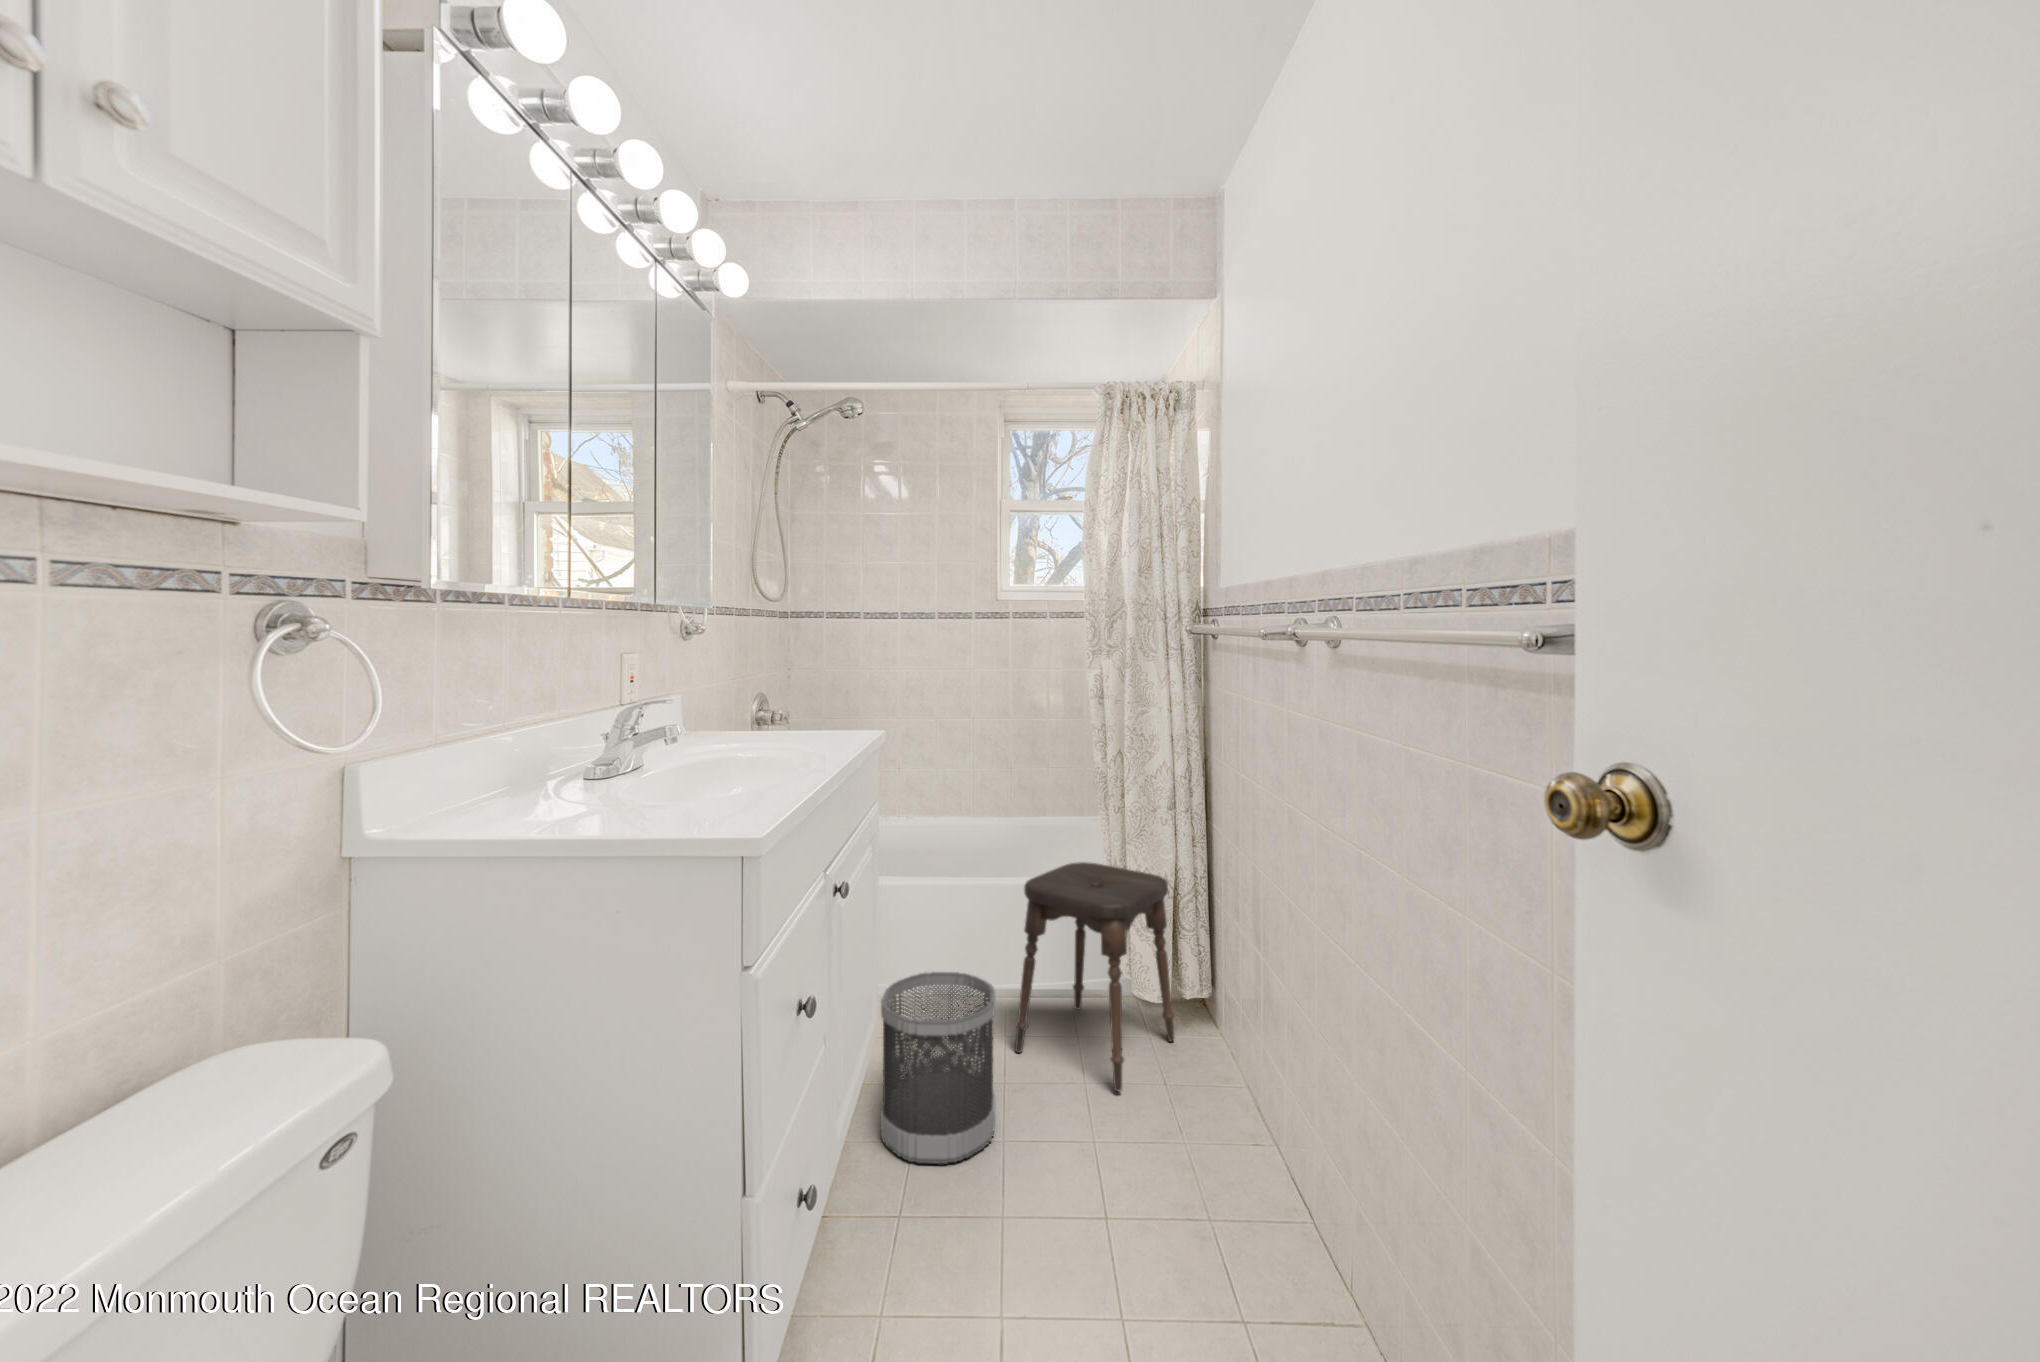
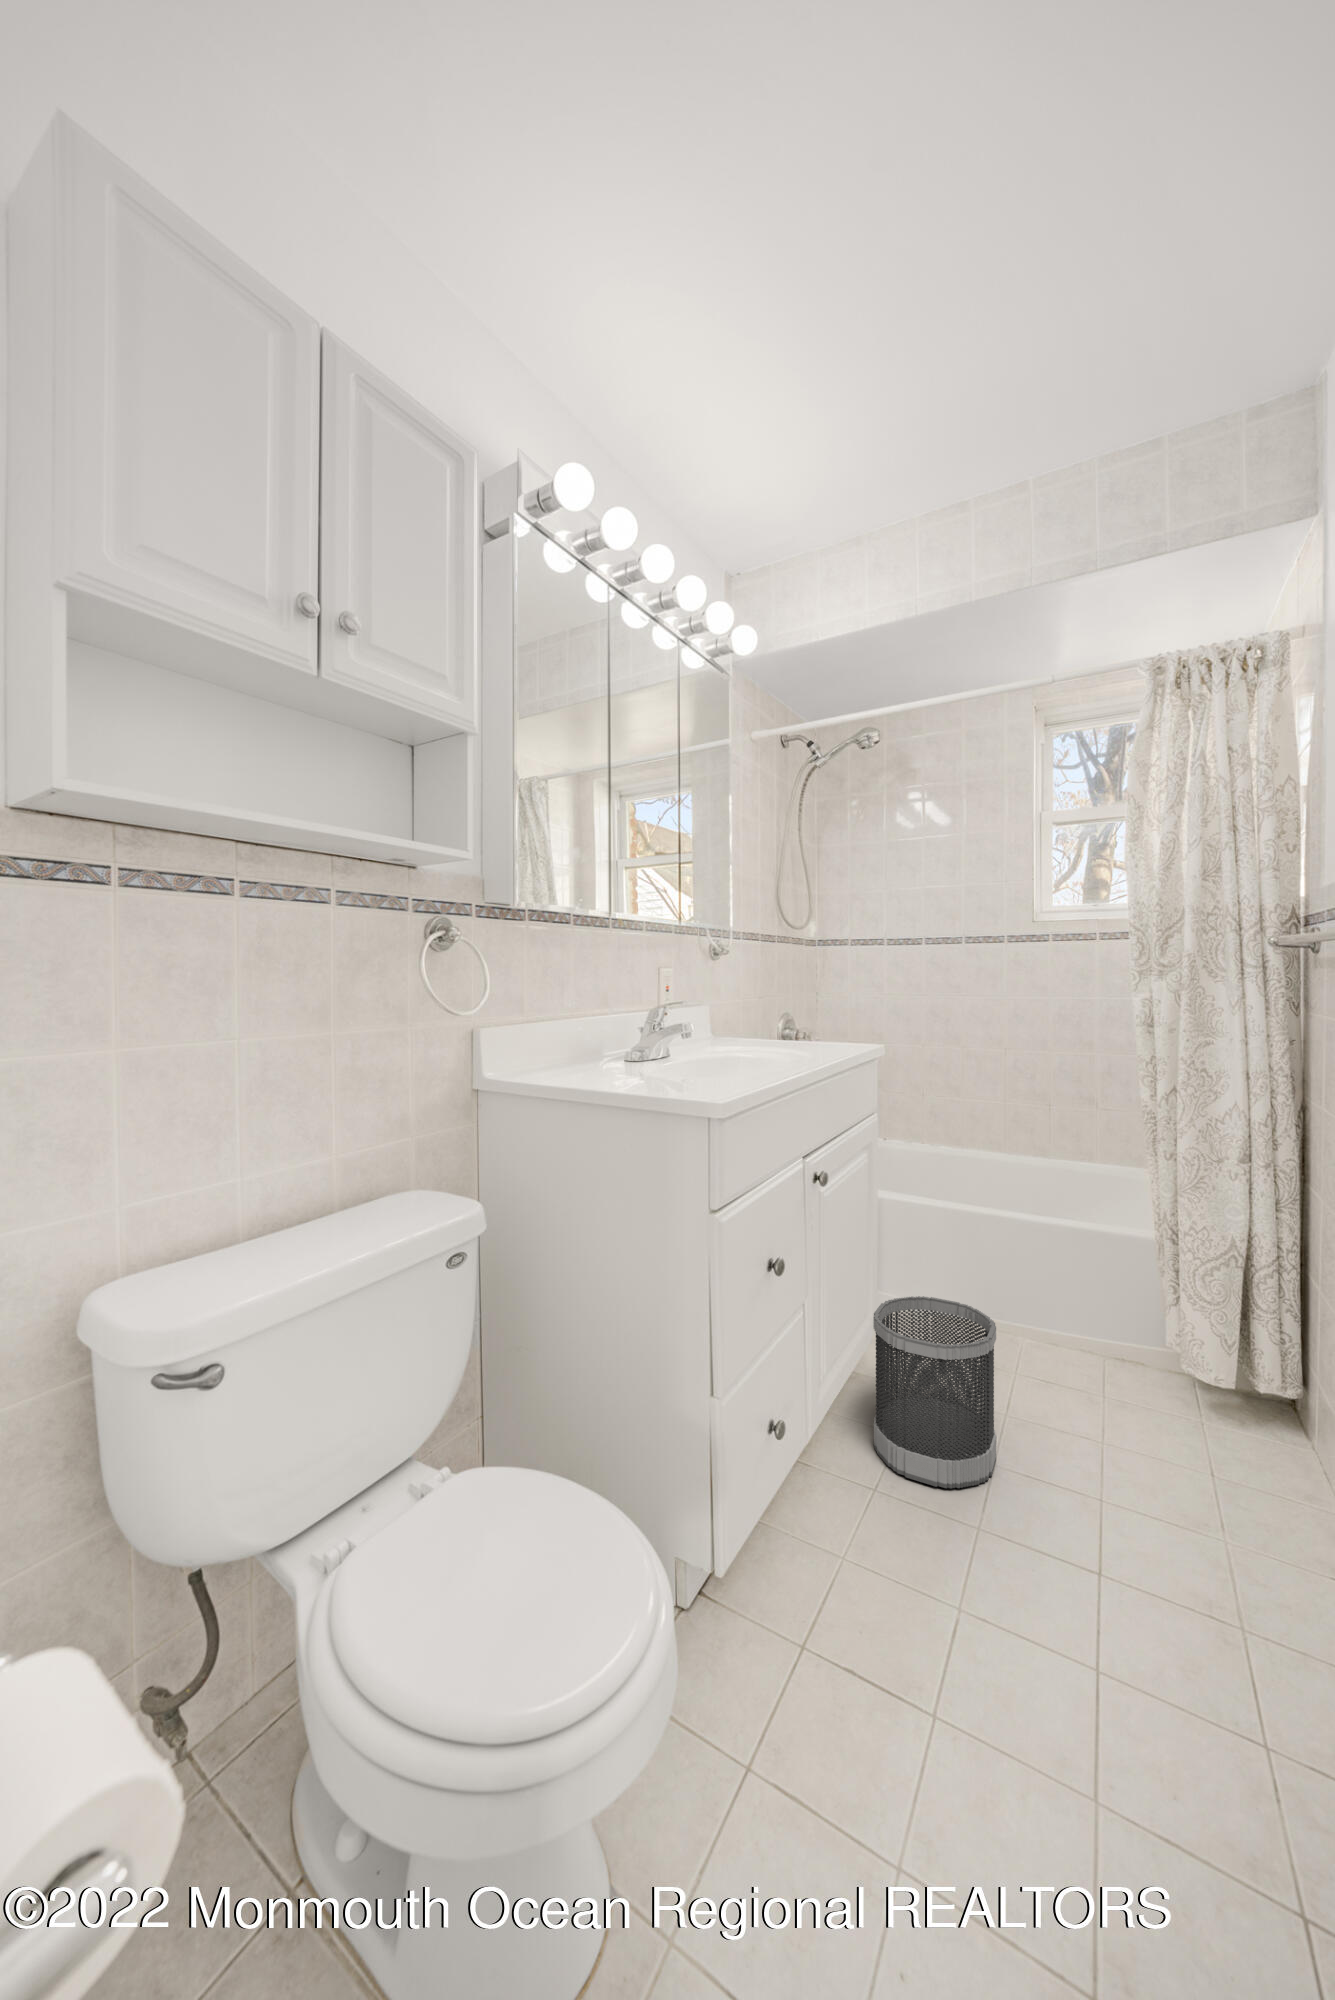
stool: present [1015,862,1174,1091] -> none [1031,1211,1244,1473]

